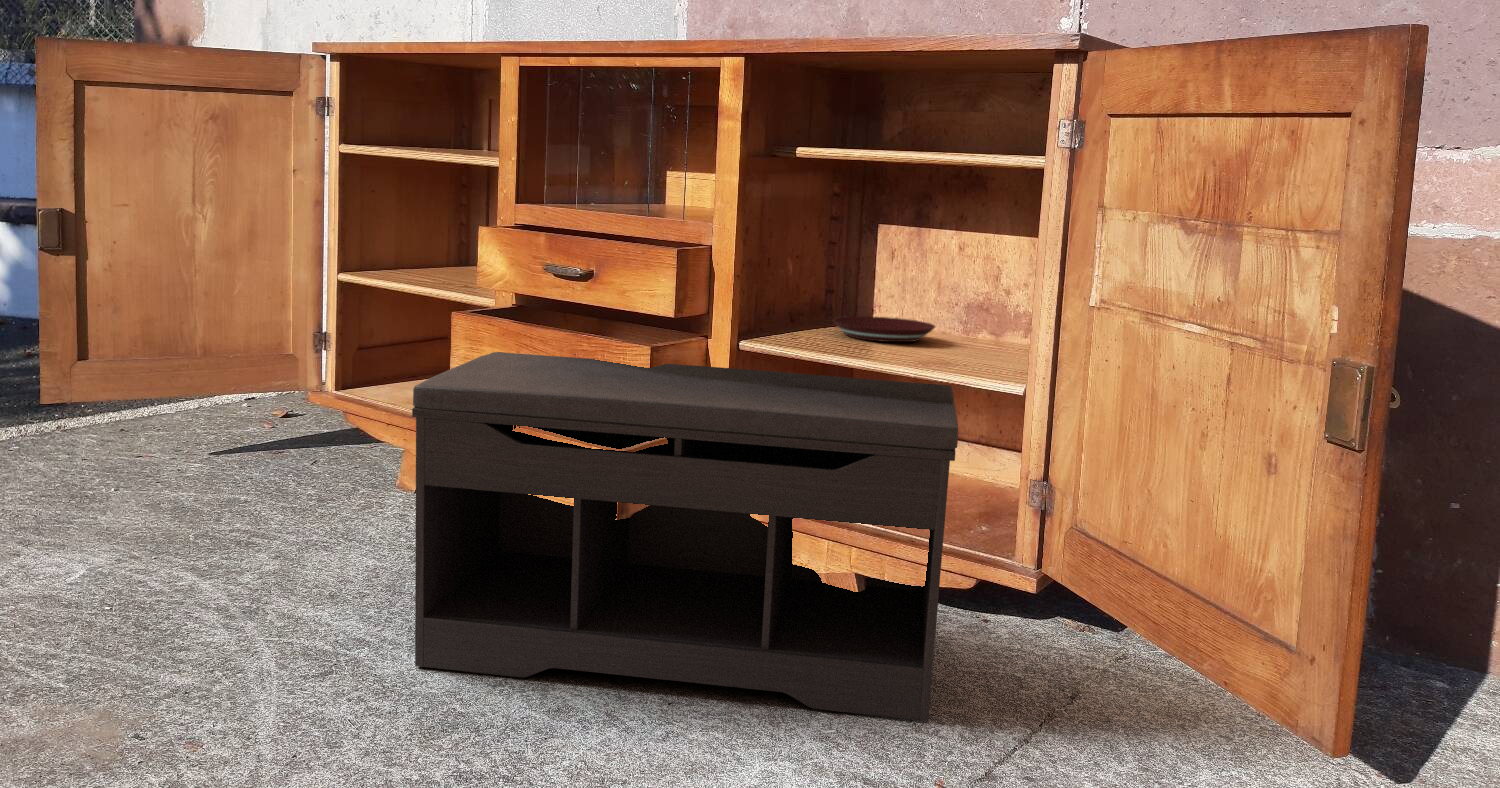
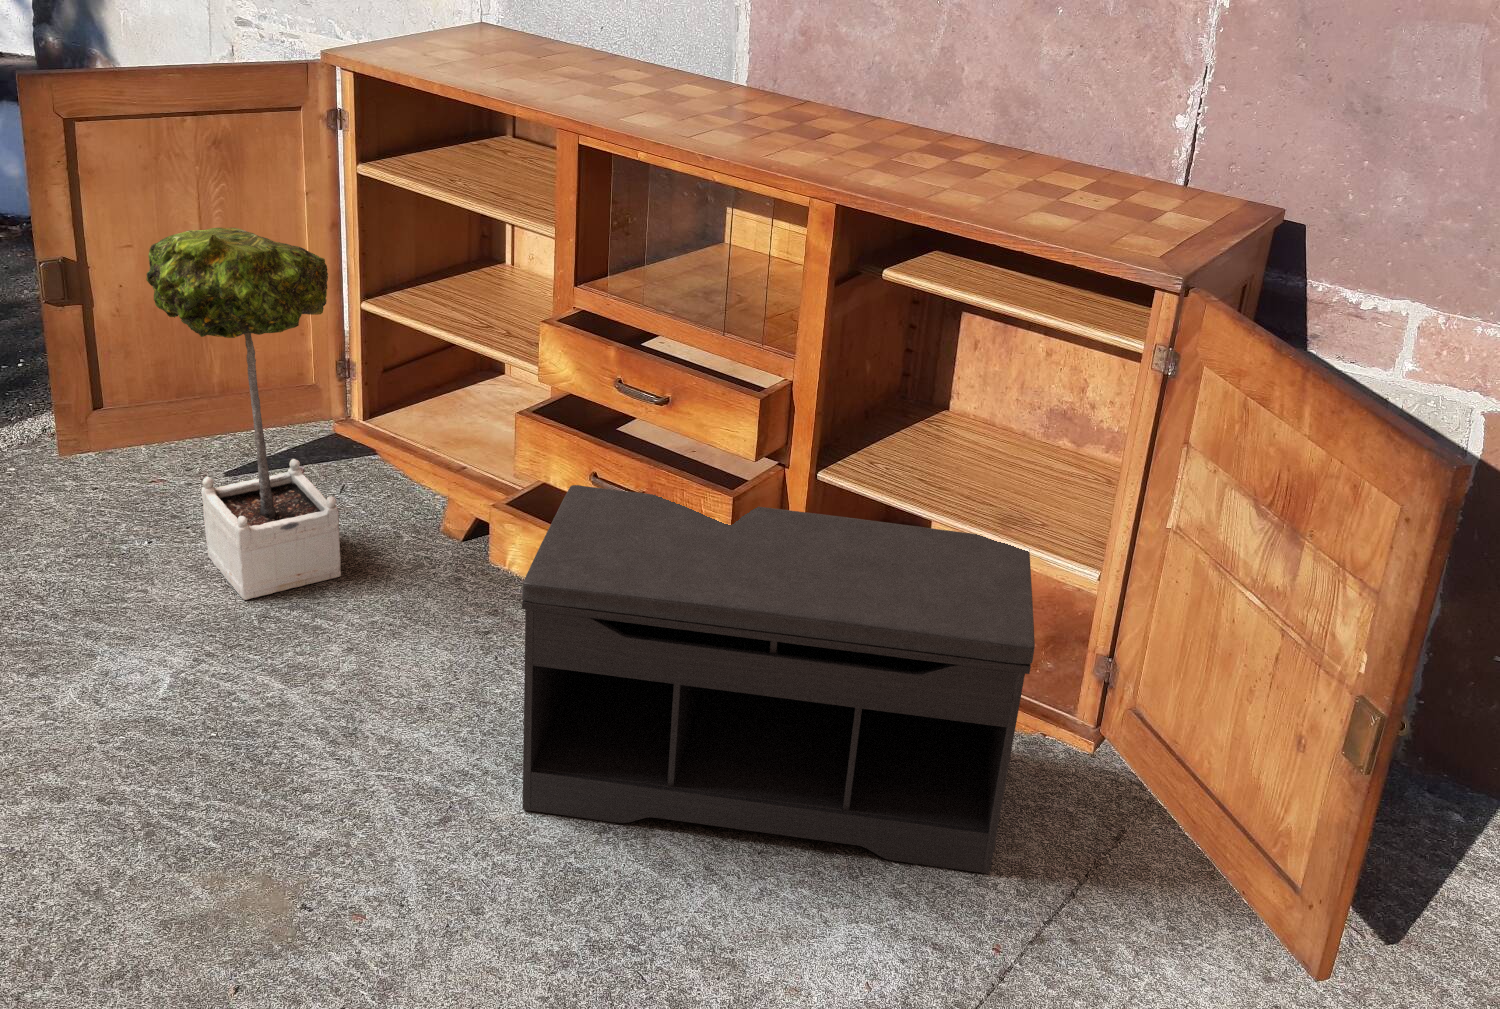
potted tree: none [117,149,294,527] -> present [146,227,341,600]
plate: present [833,316,935,342] -> none [910,420,1015,472]

